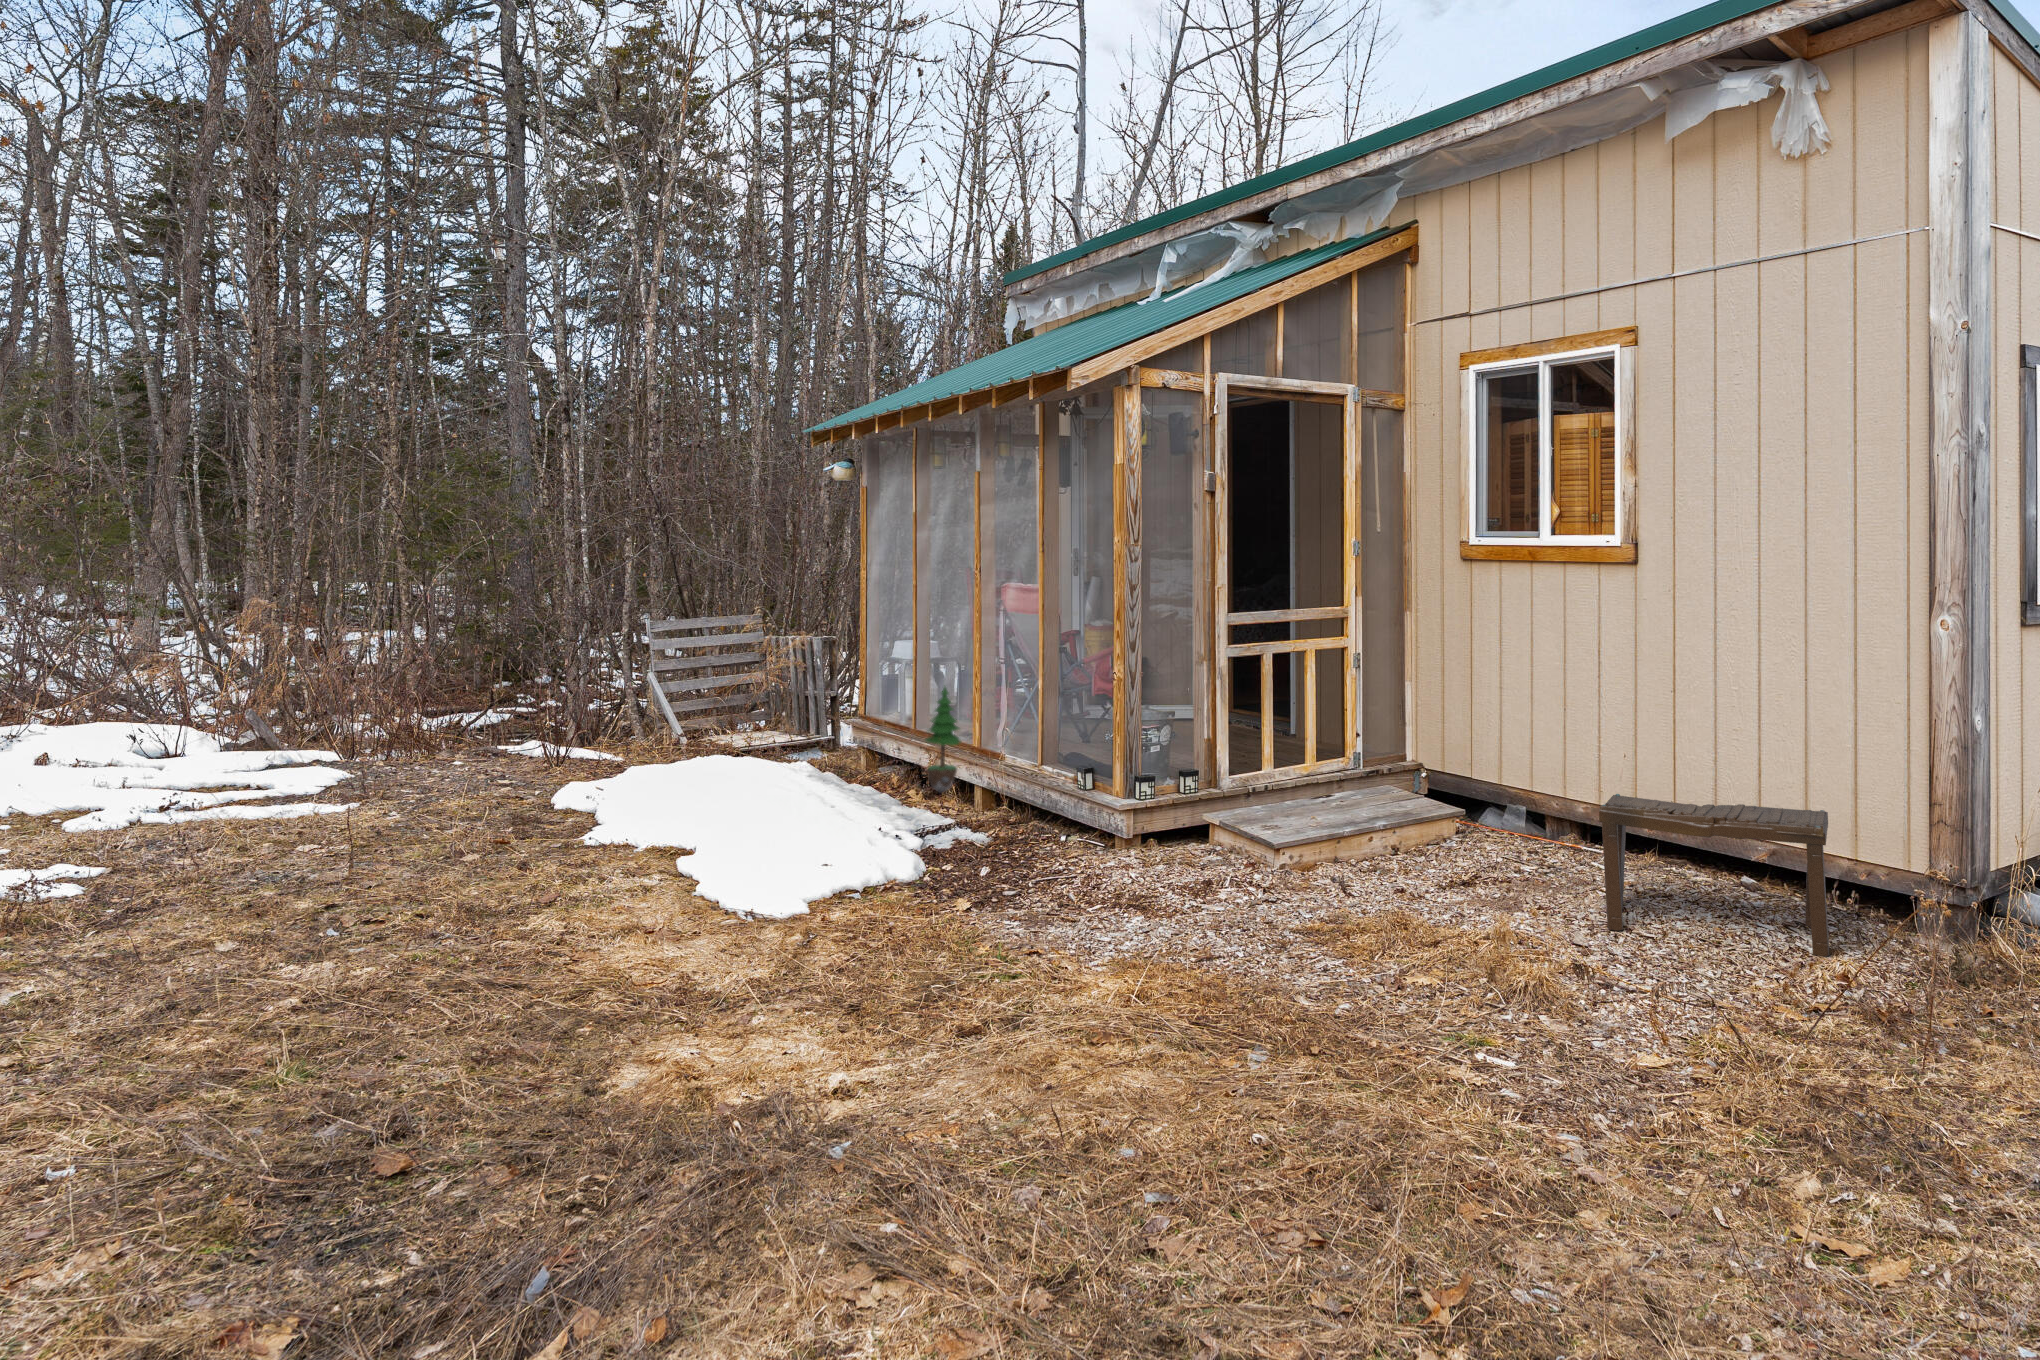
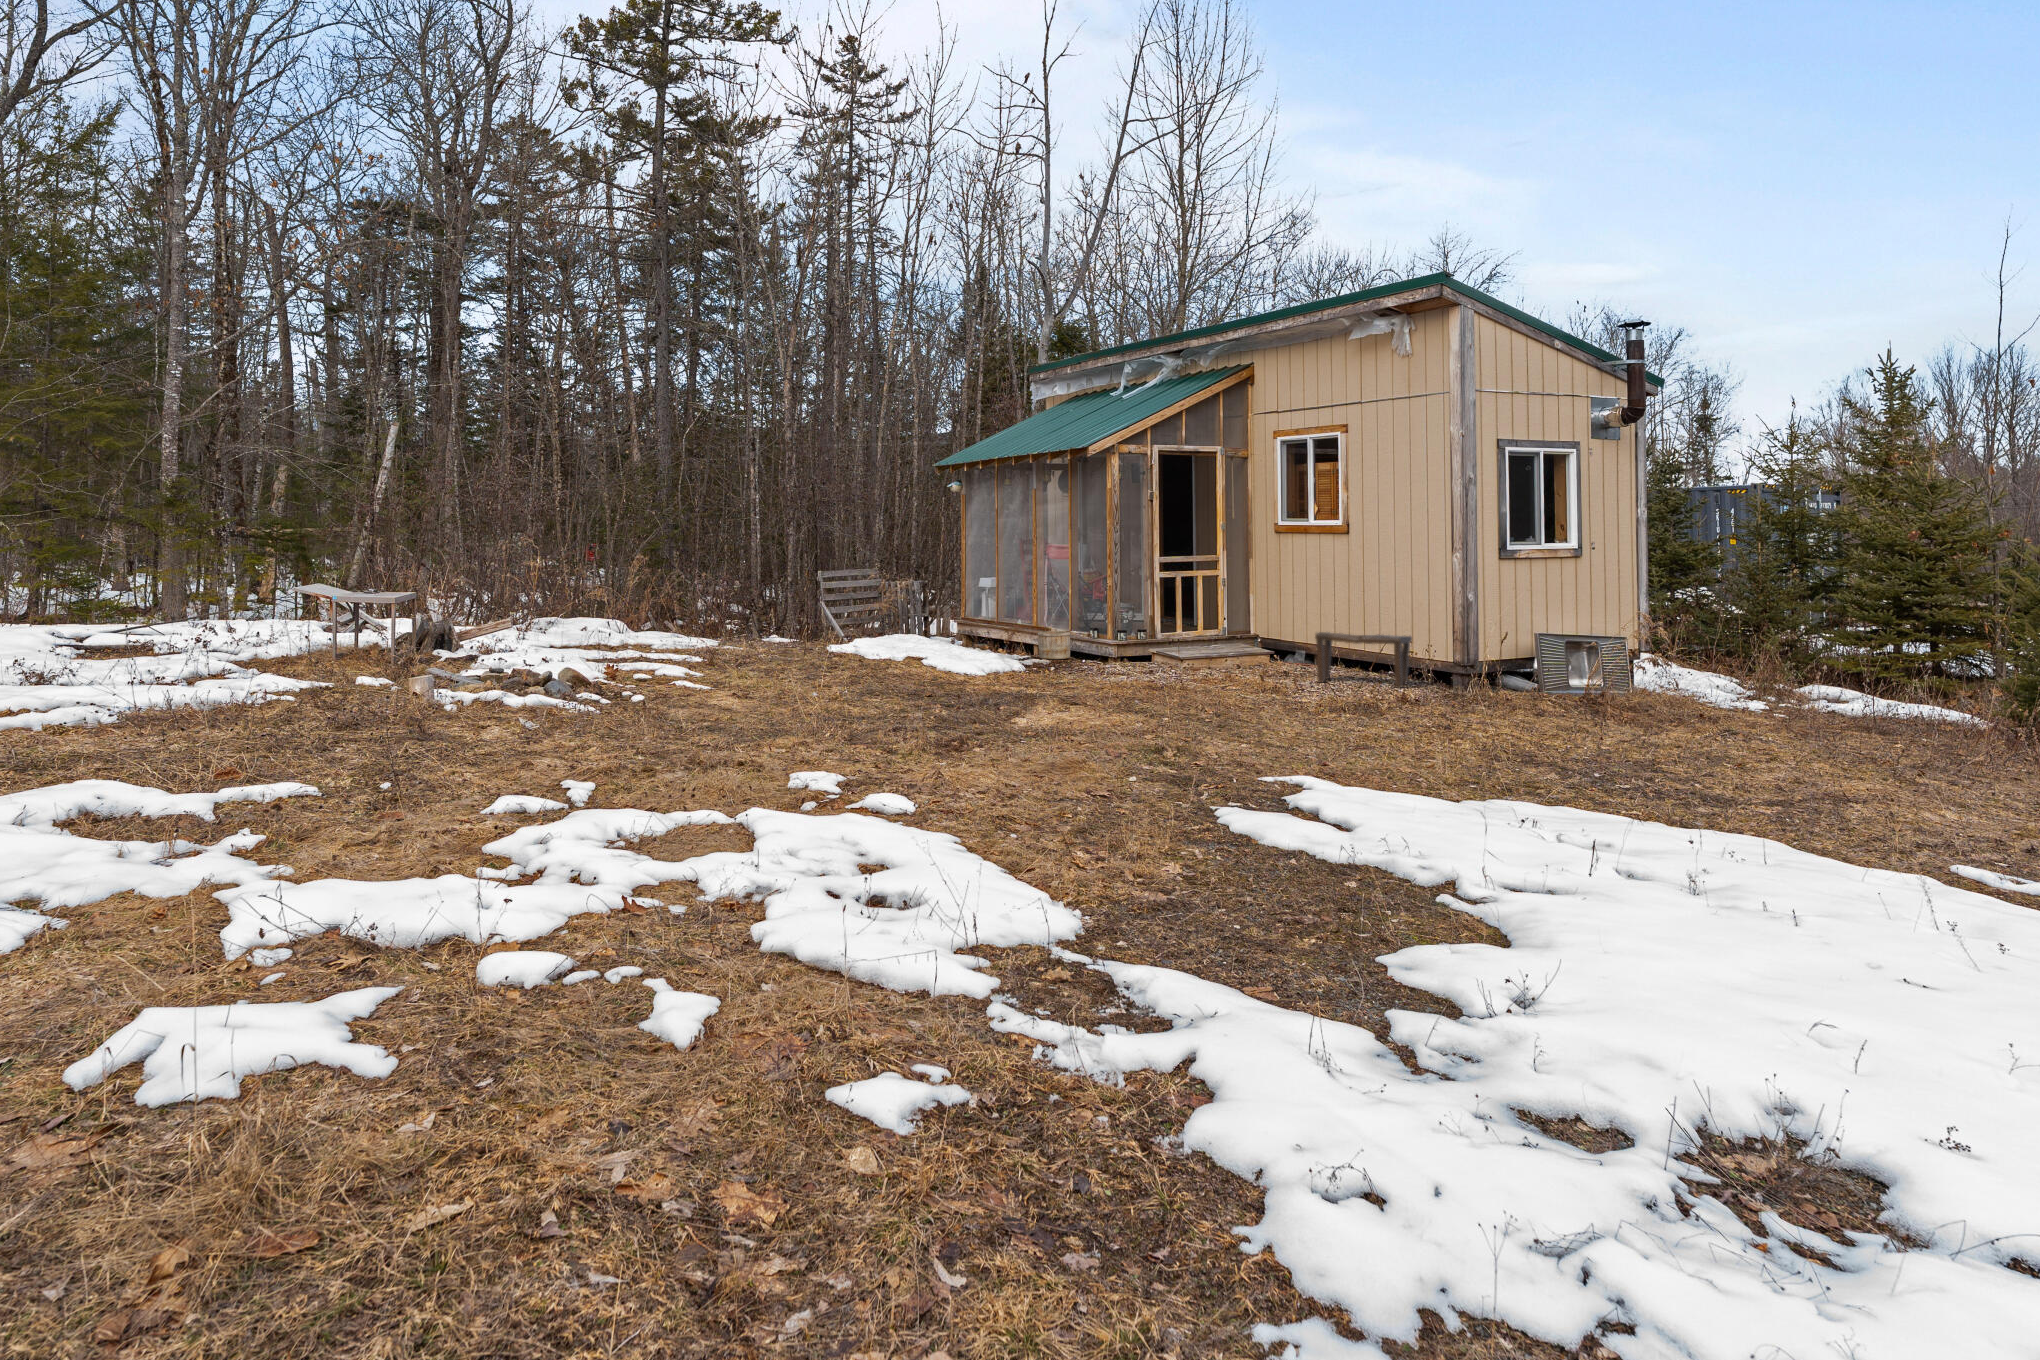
potted tree: present [925,687,961,793] -> none [1003,595,1022,650]
wooden bucket: none [975,766,1044,832] -> present [1037,631,1071,659]

